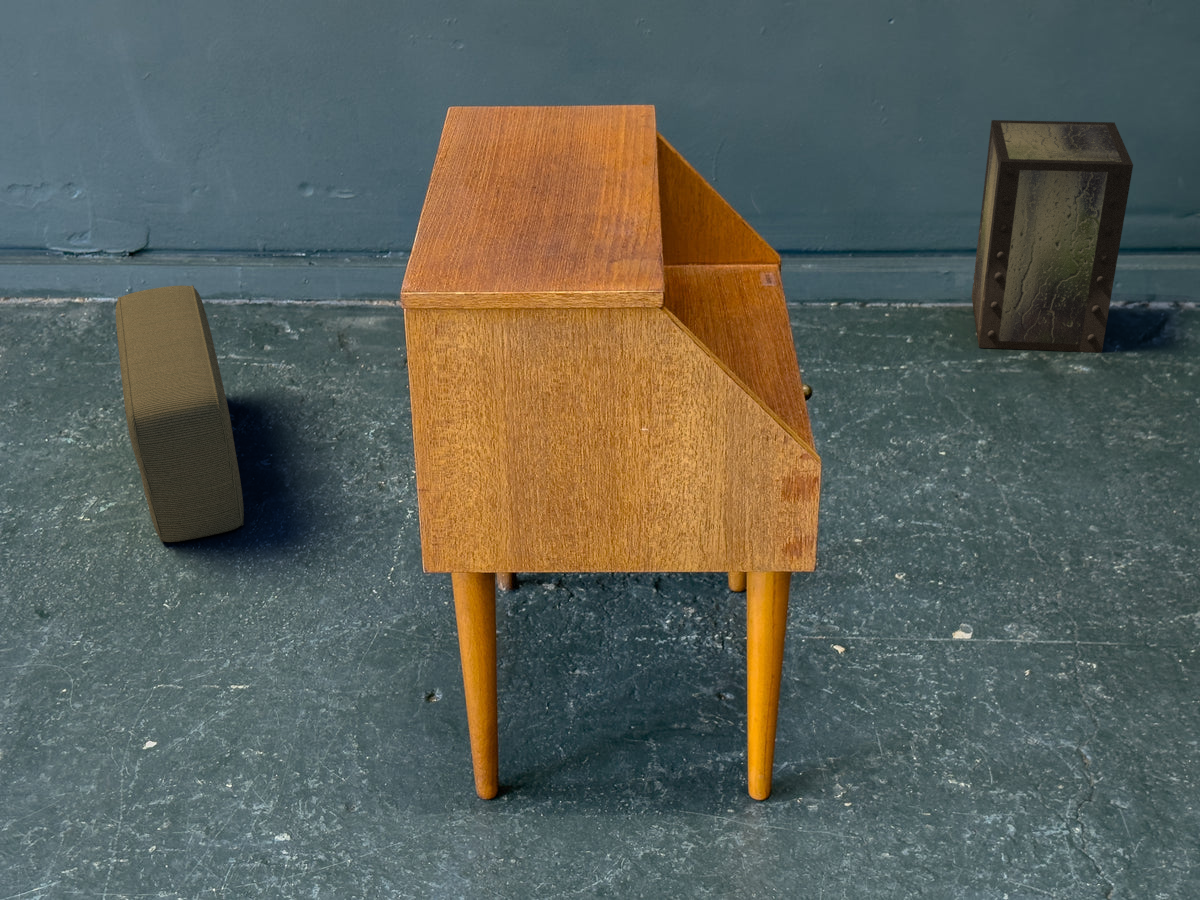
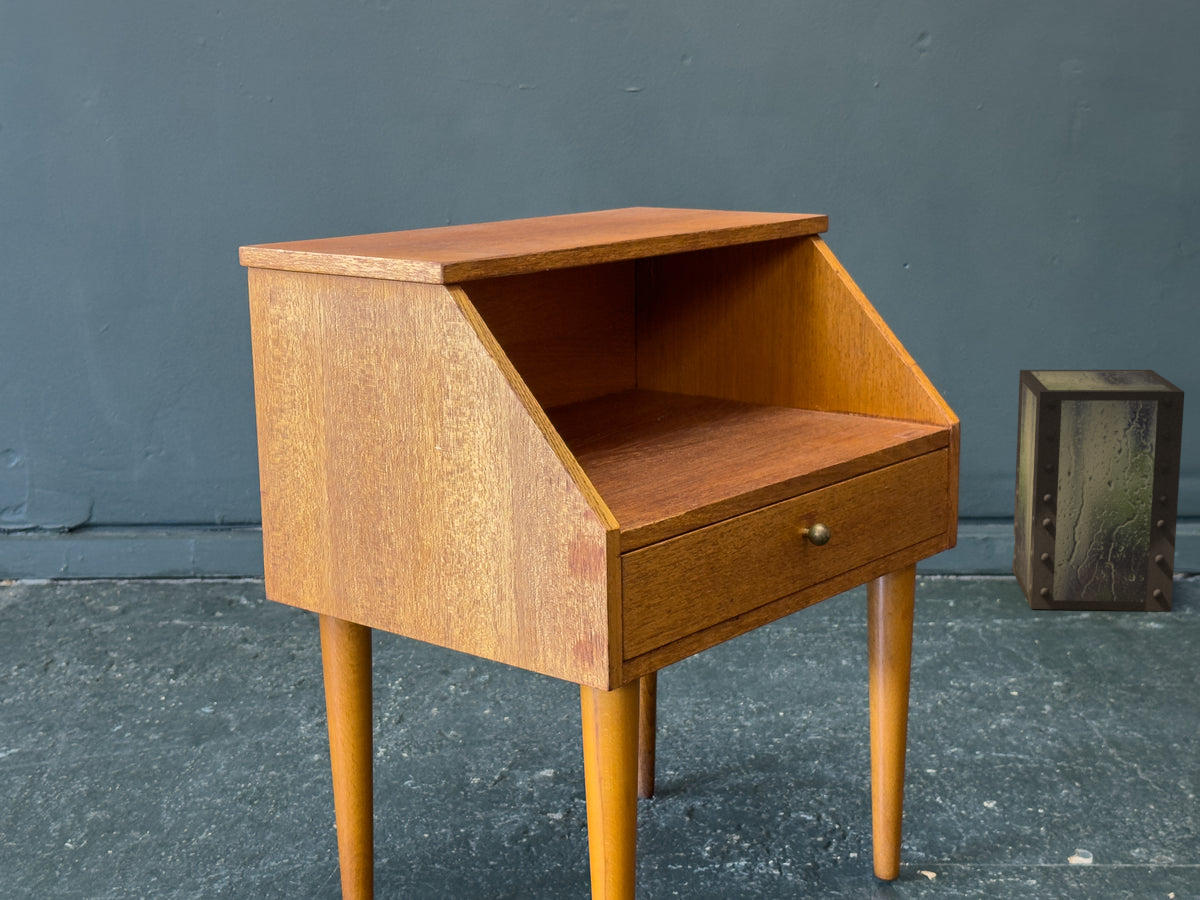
pouf: present [116,285,244,542] -> none [47,514,177,781]

